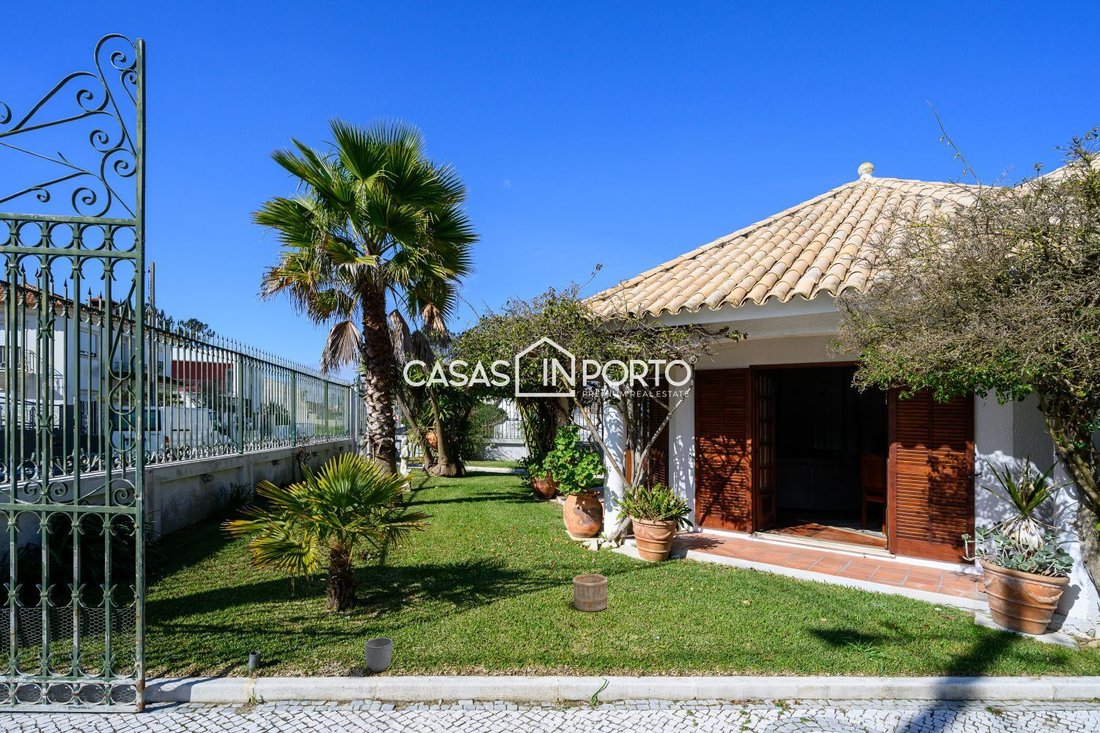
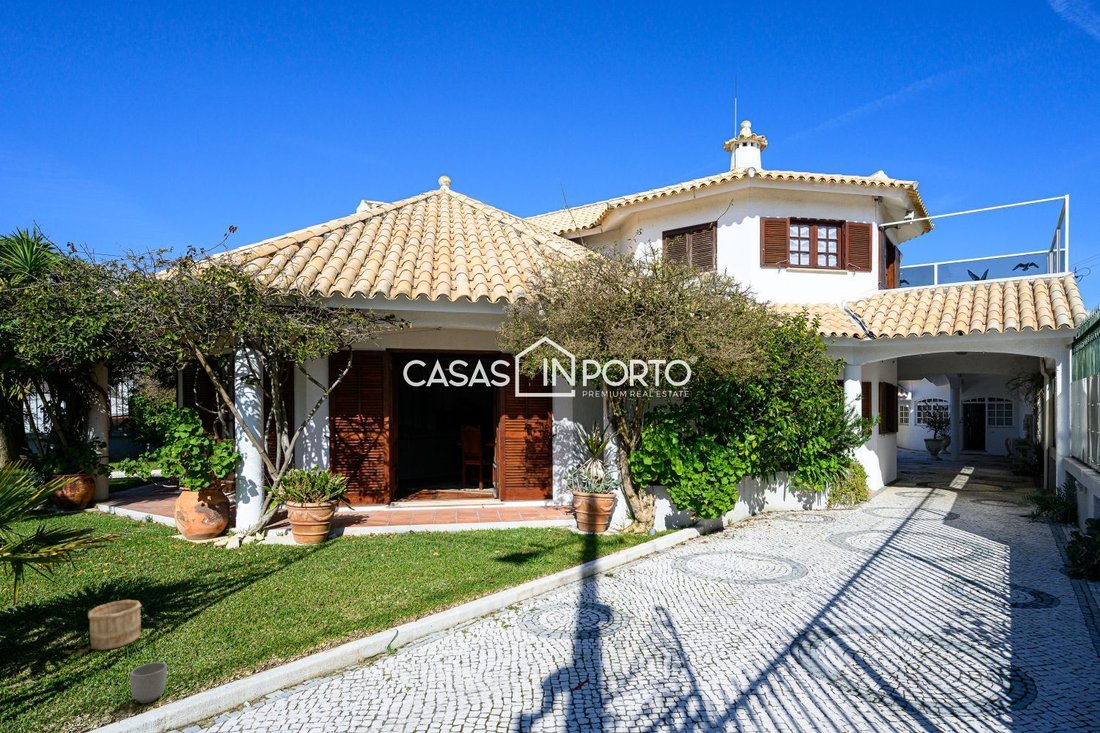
wooden bucket: present [572,574,608,612] -> present [88,600,141,650]

